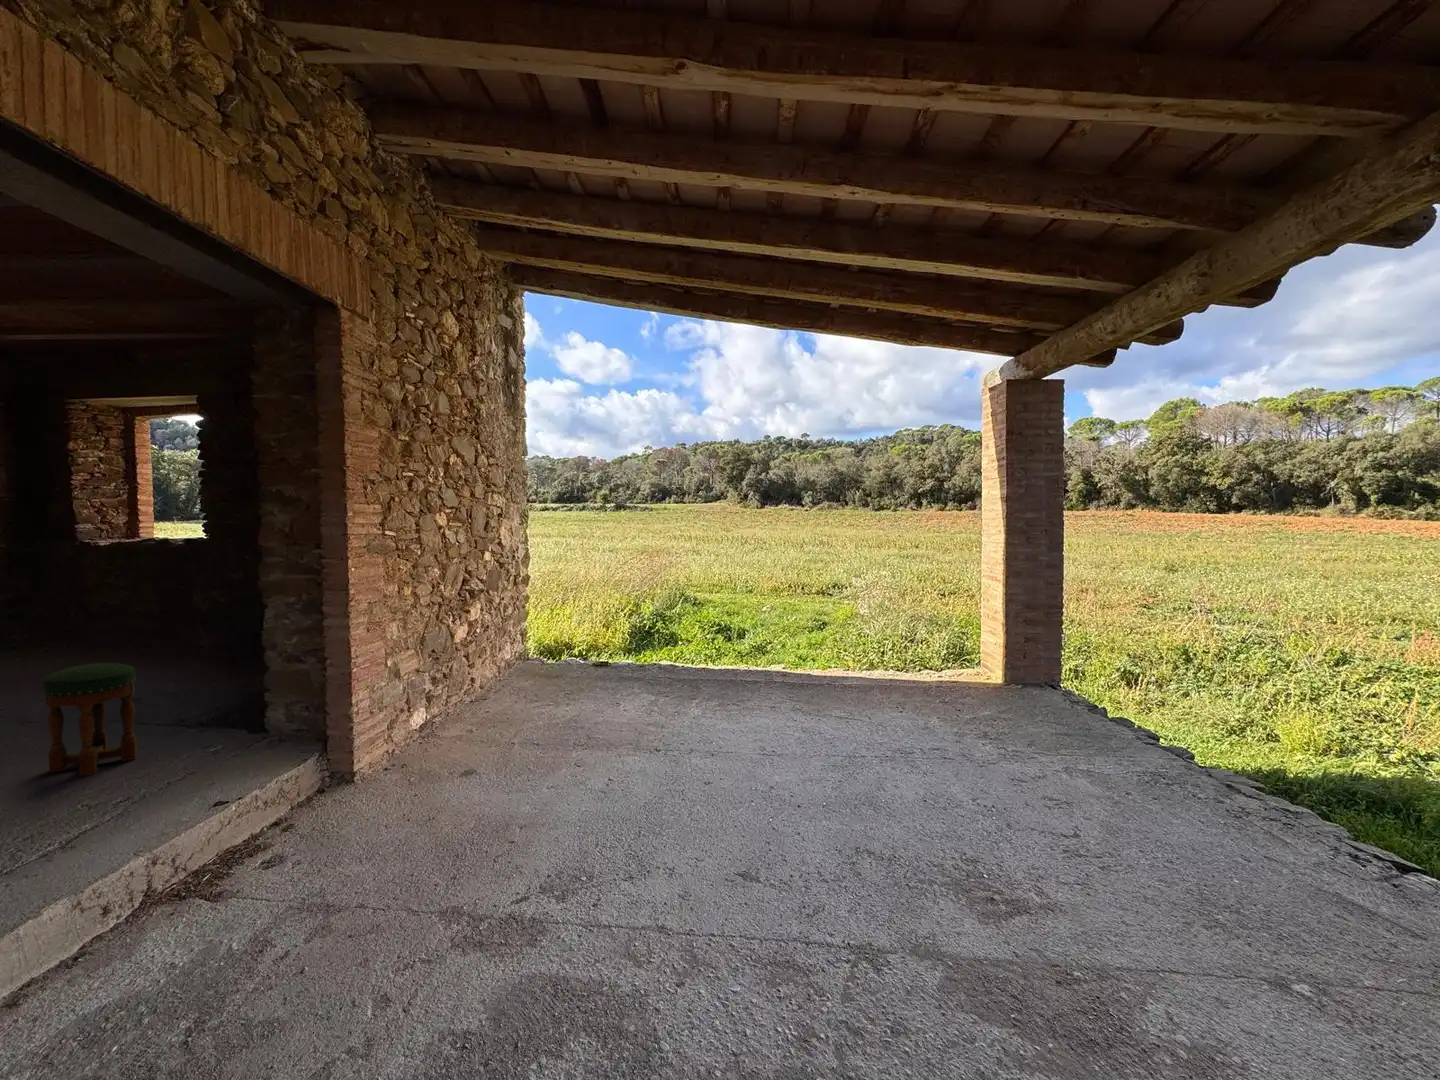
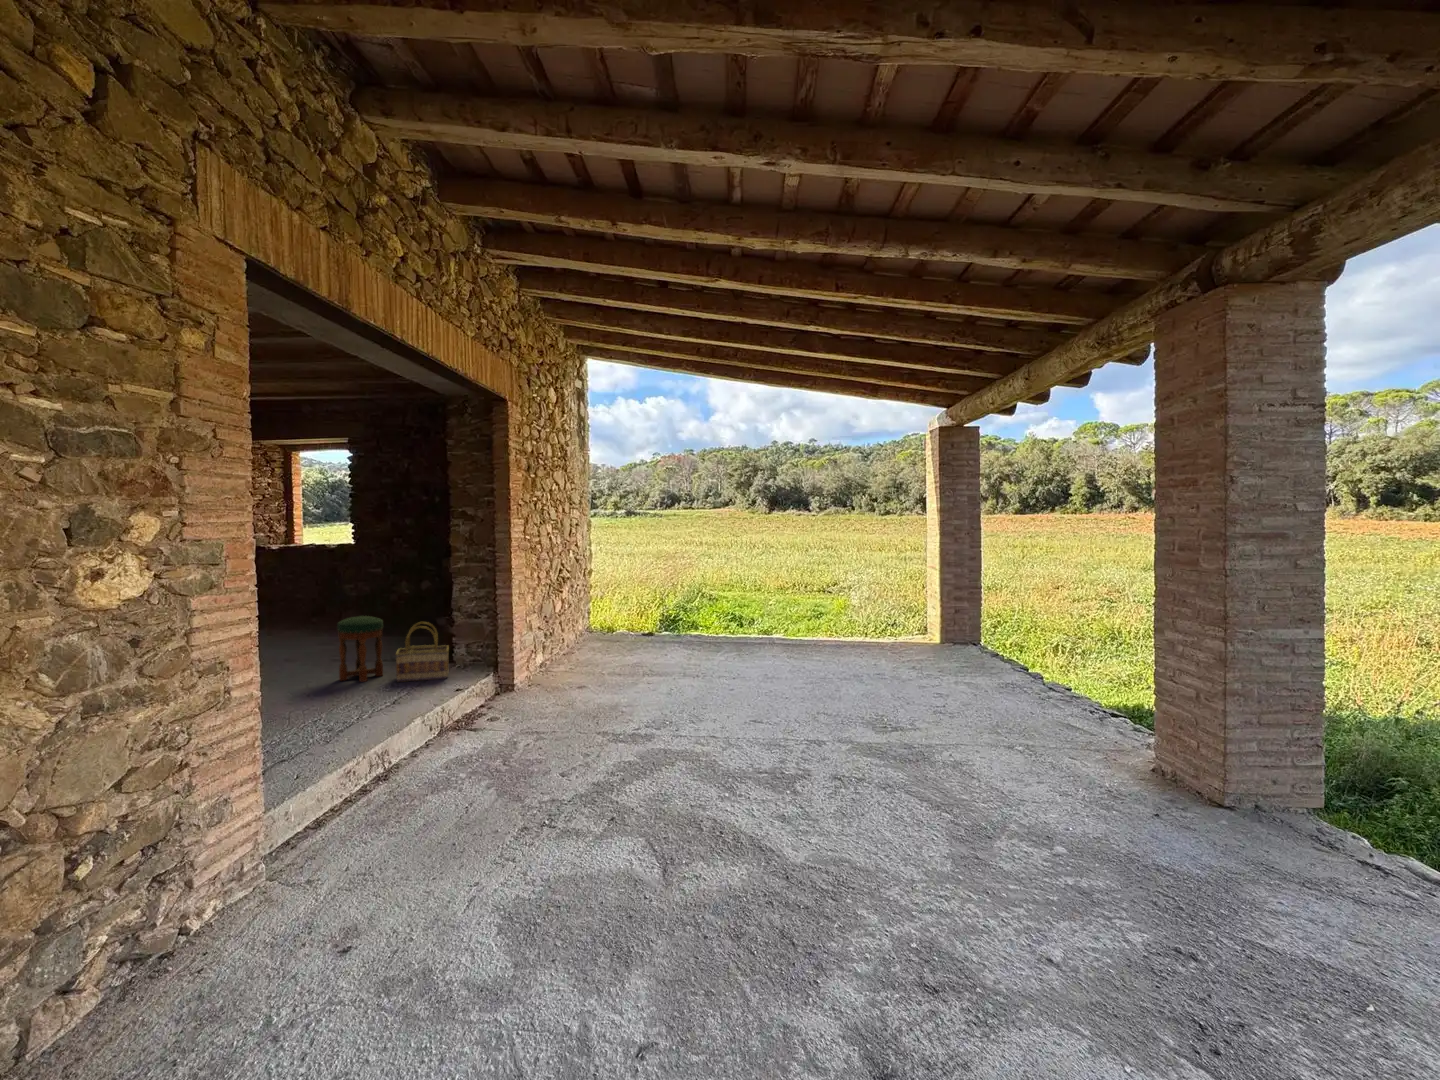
basket: none [136,672,247,777] -> present [396,622,449,682]

